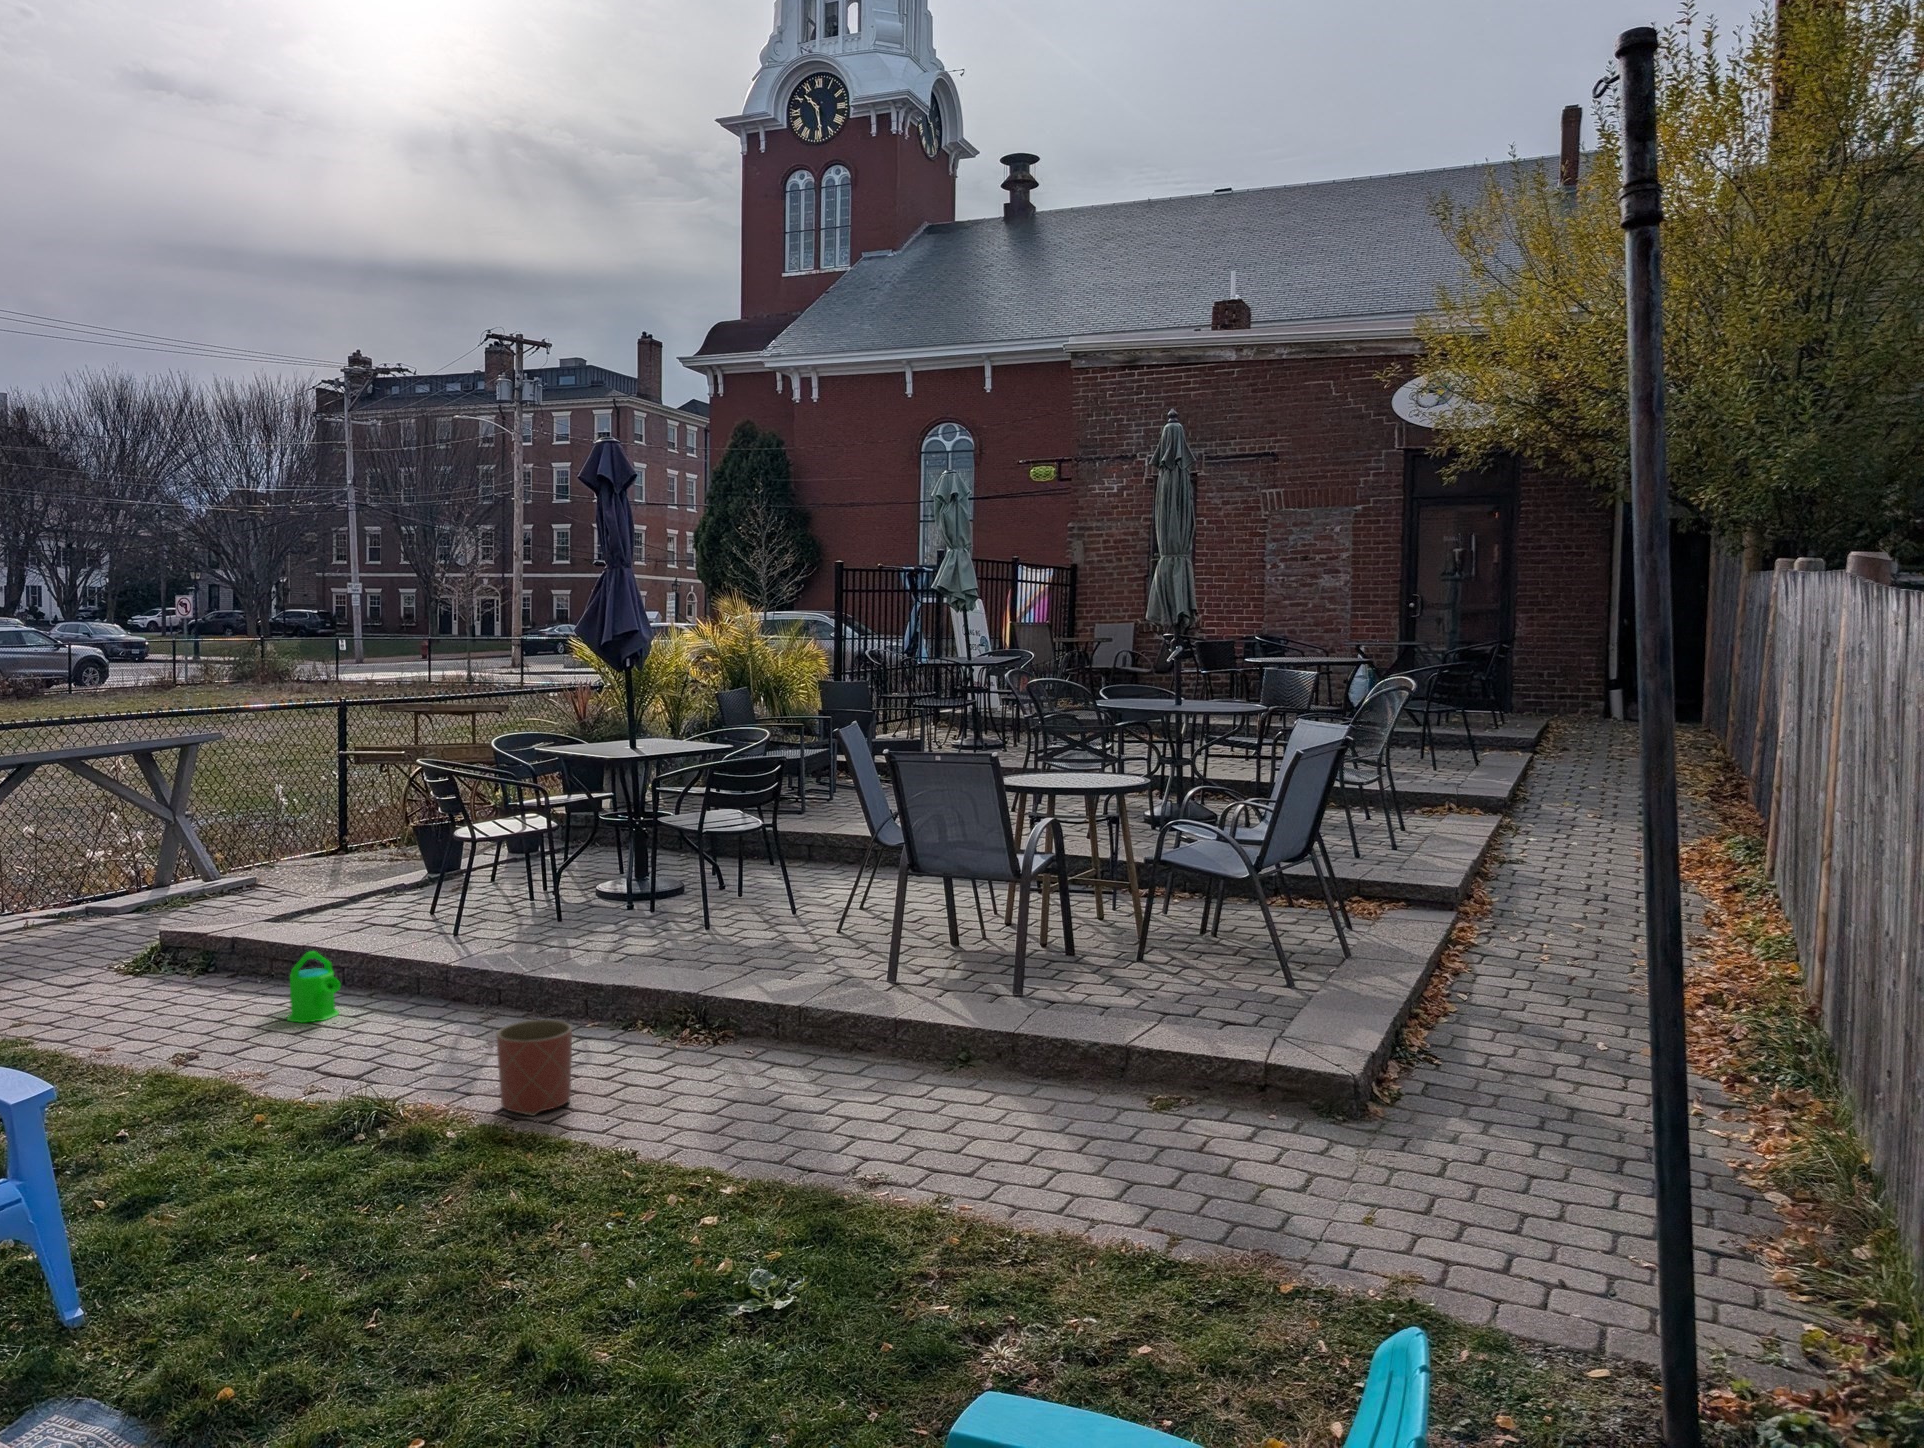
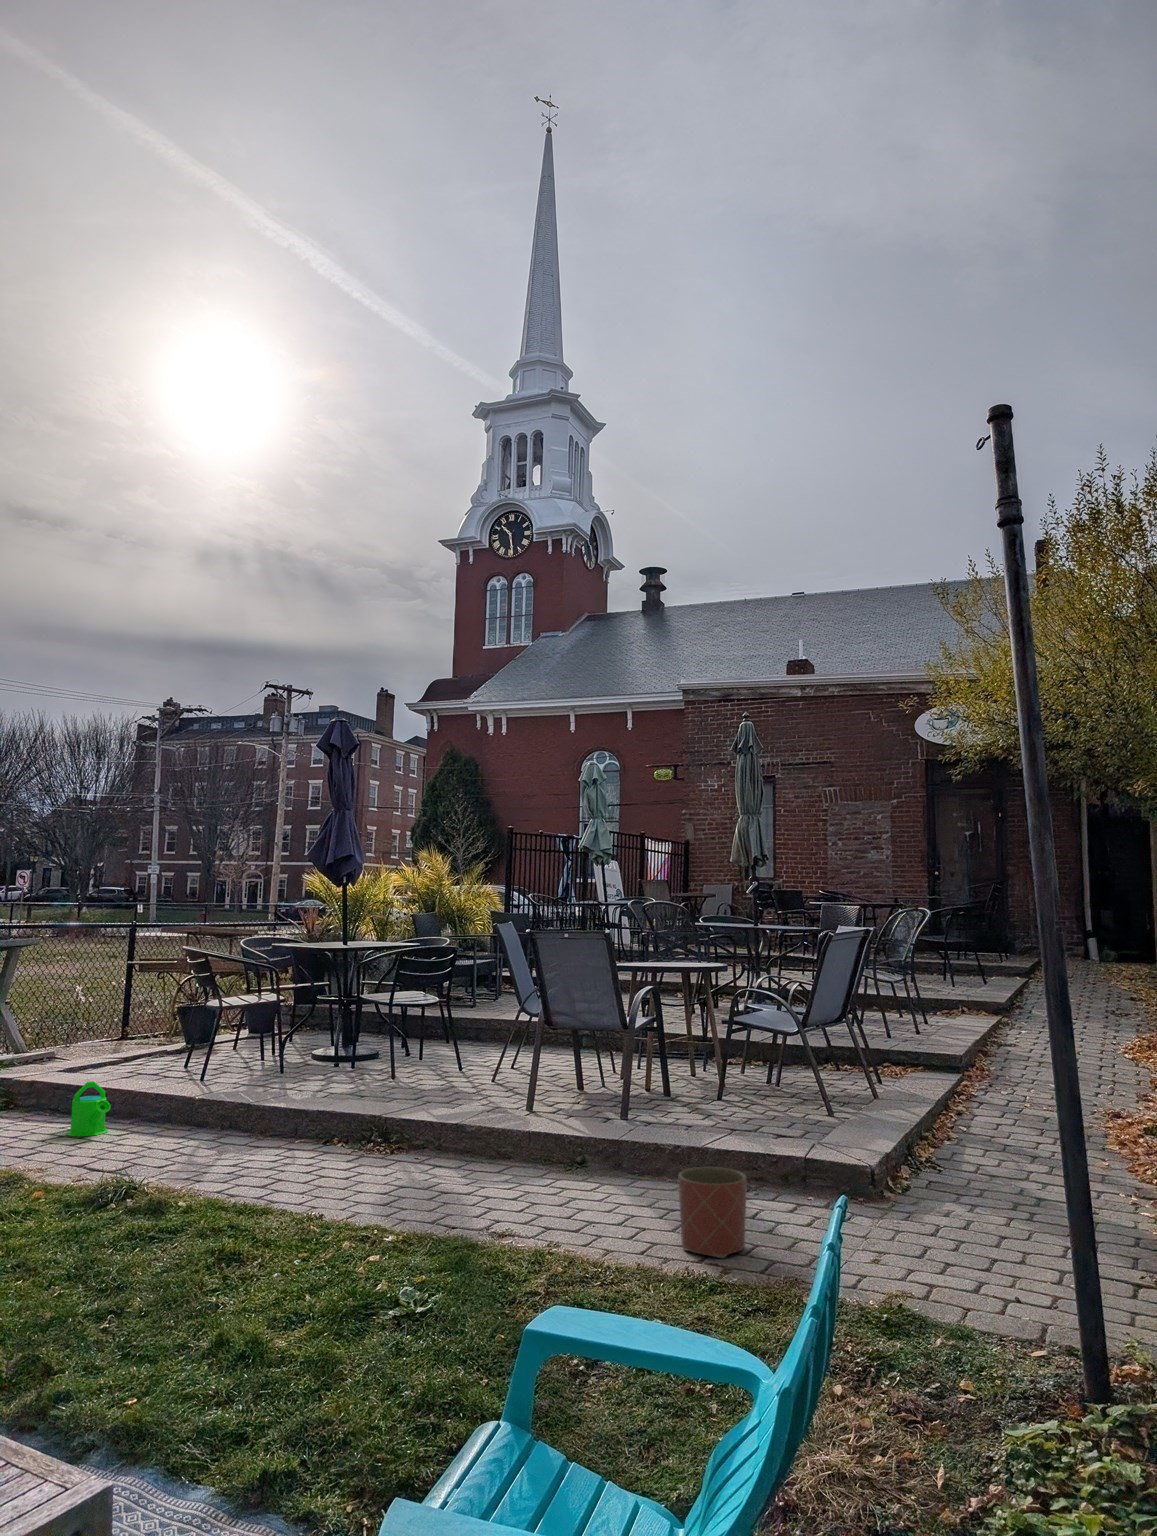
planter: present [496,1020,572,1116] -> present [679,1167,747,1258]

